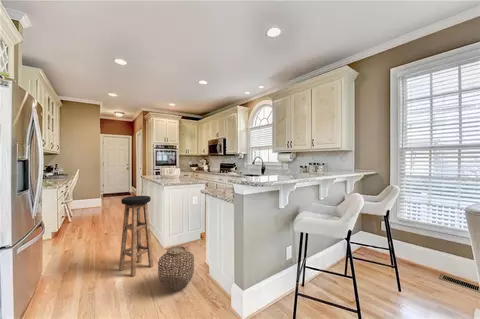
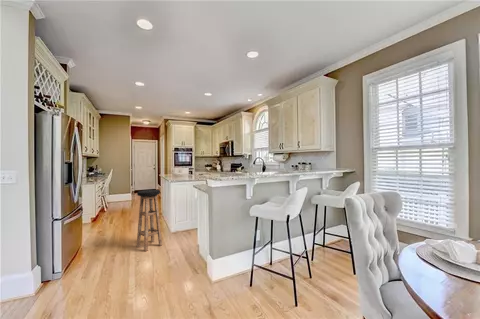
woven basket: present [158,246,194,291] -> none [162,229,190,262]

